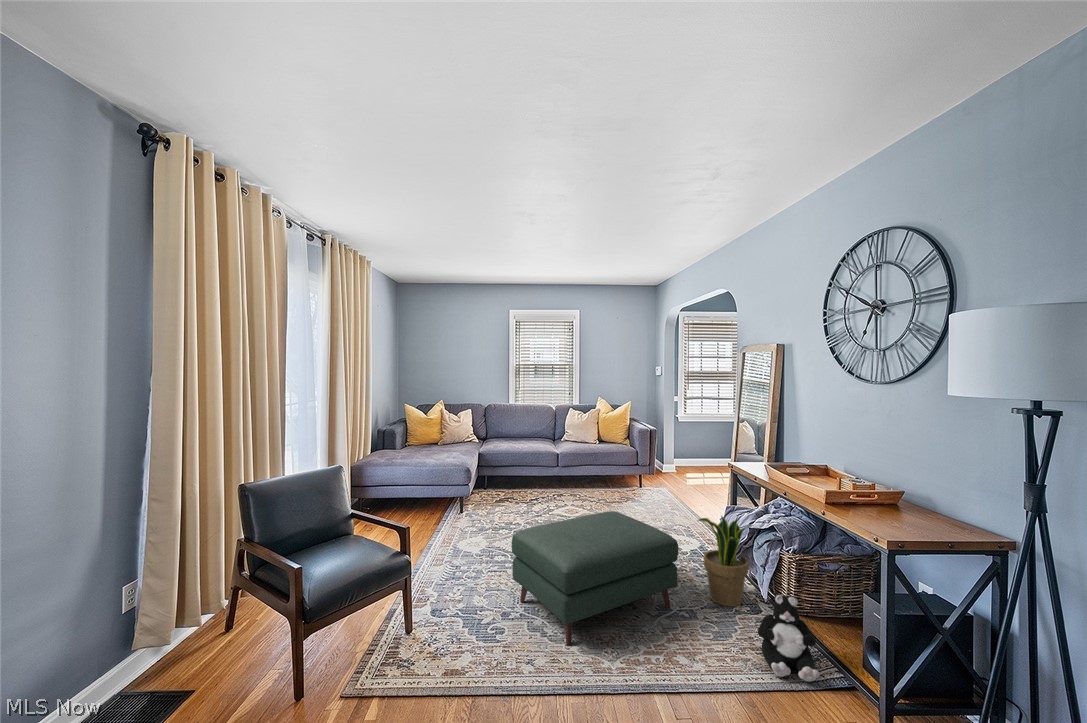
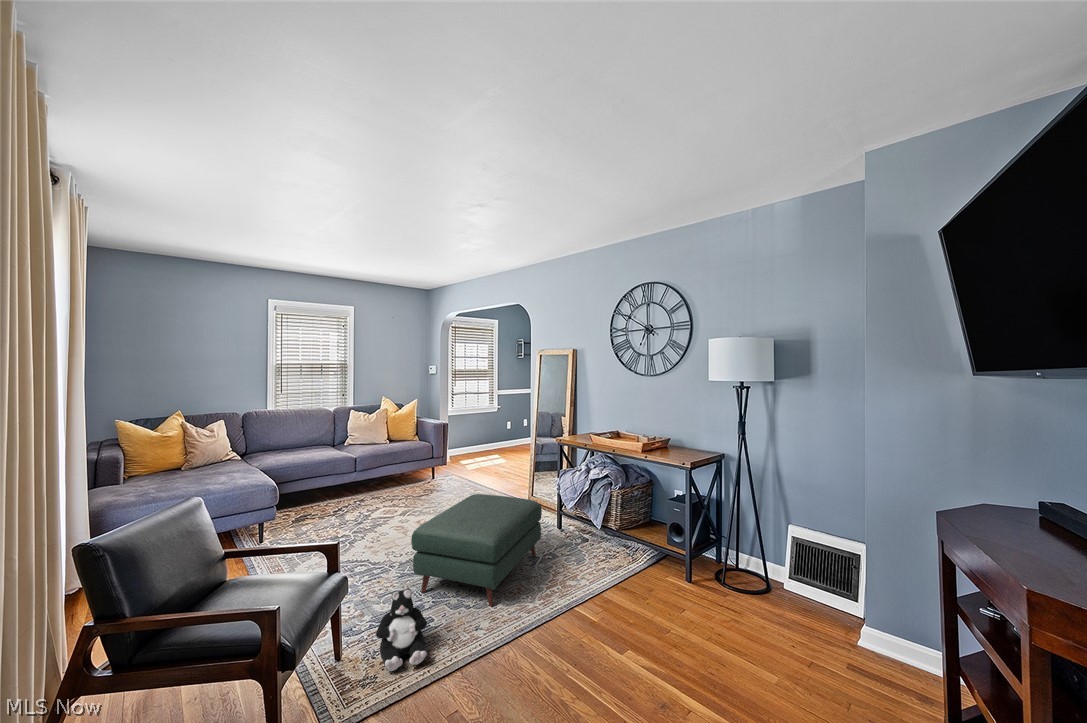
potted plant: present [698,516,752,607] -> none [544,478,581,544]
plush toy: present [758,594,820,682] -> present [376,588,427,671]

